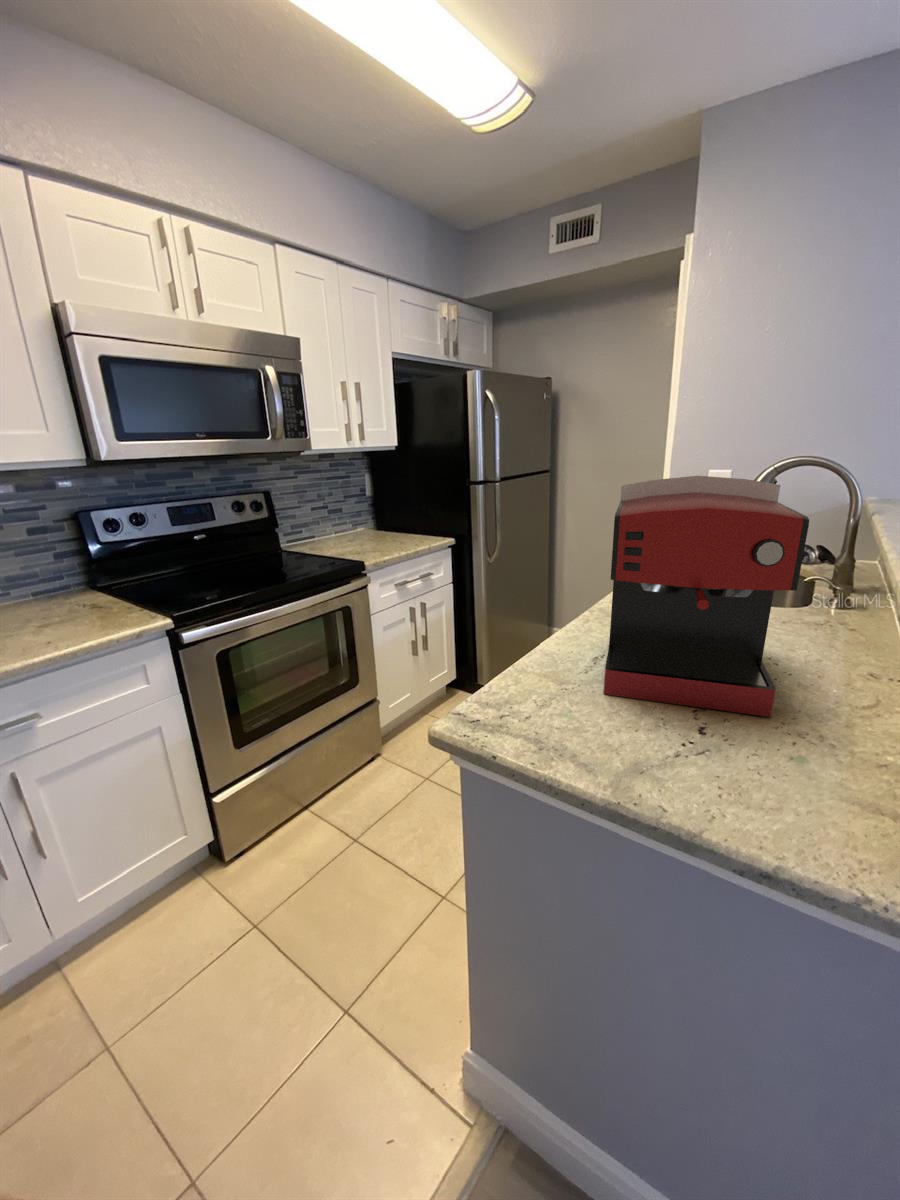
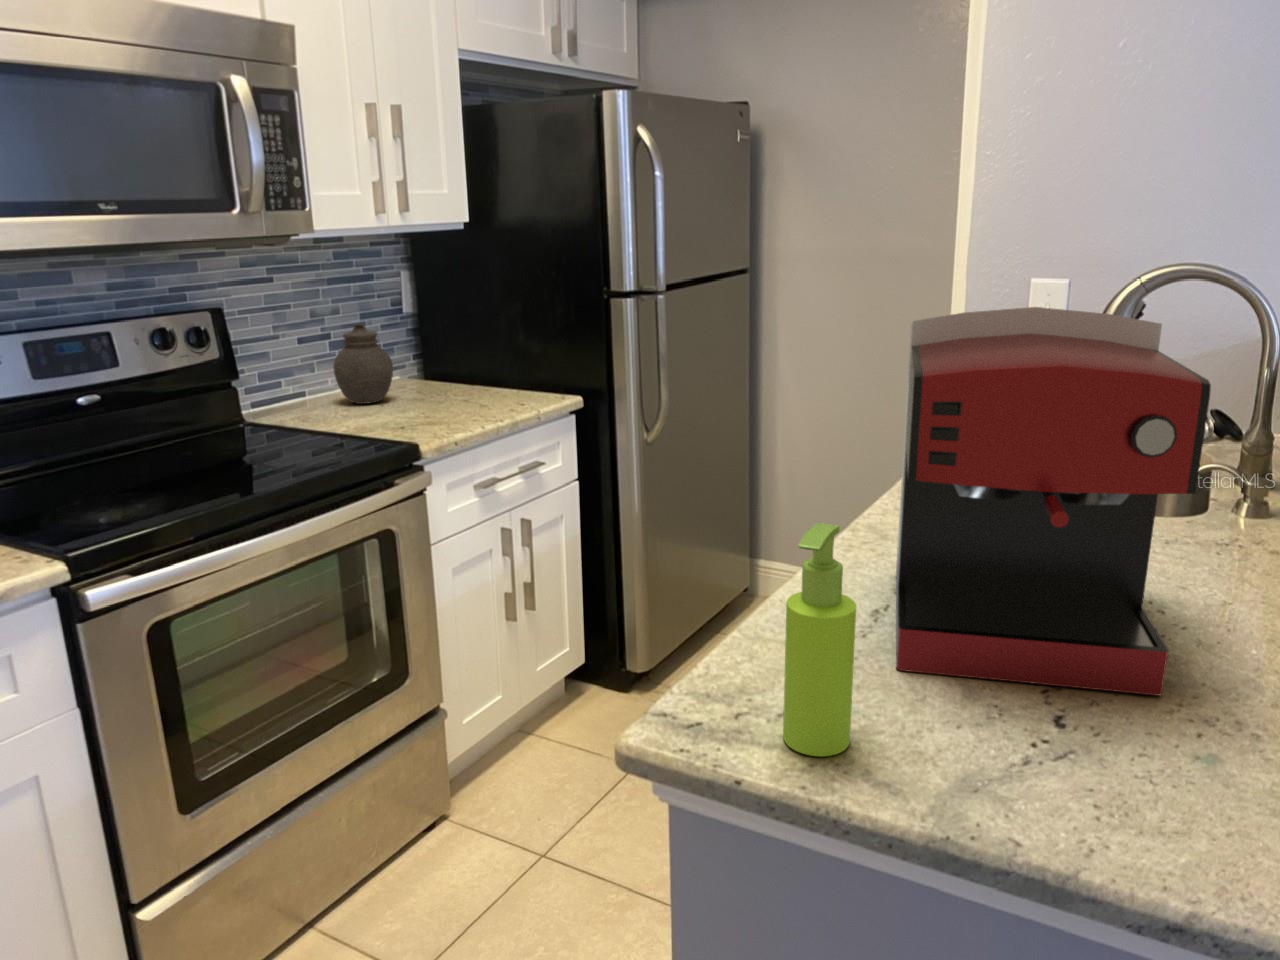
jar: none [328,500,358,542] -> present [333,324,393,404]
soap dispenser: none [527,604,571,745] -> present [783,523,856,756]

